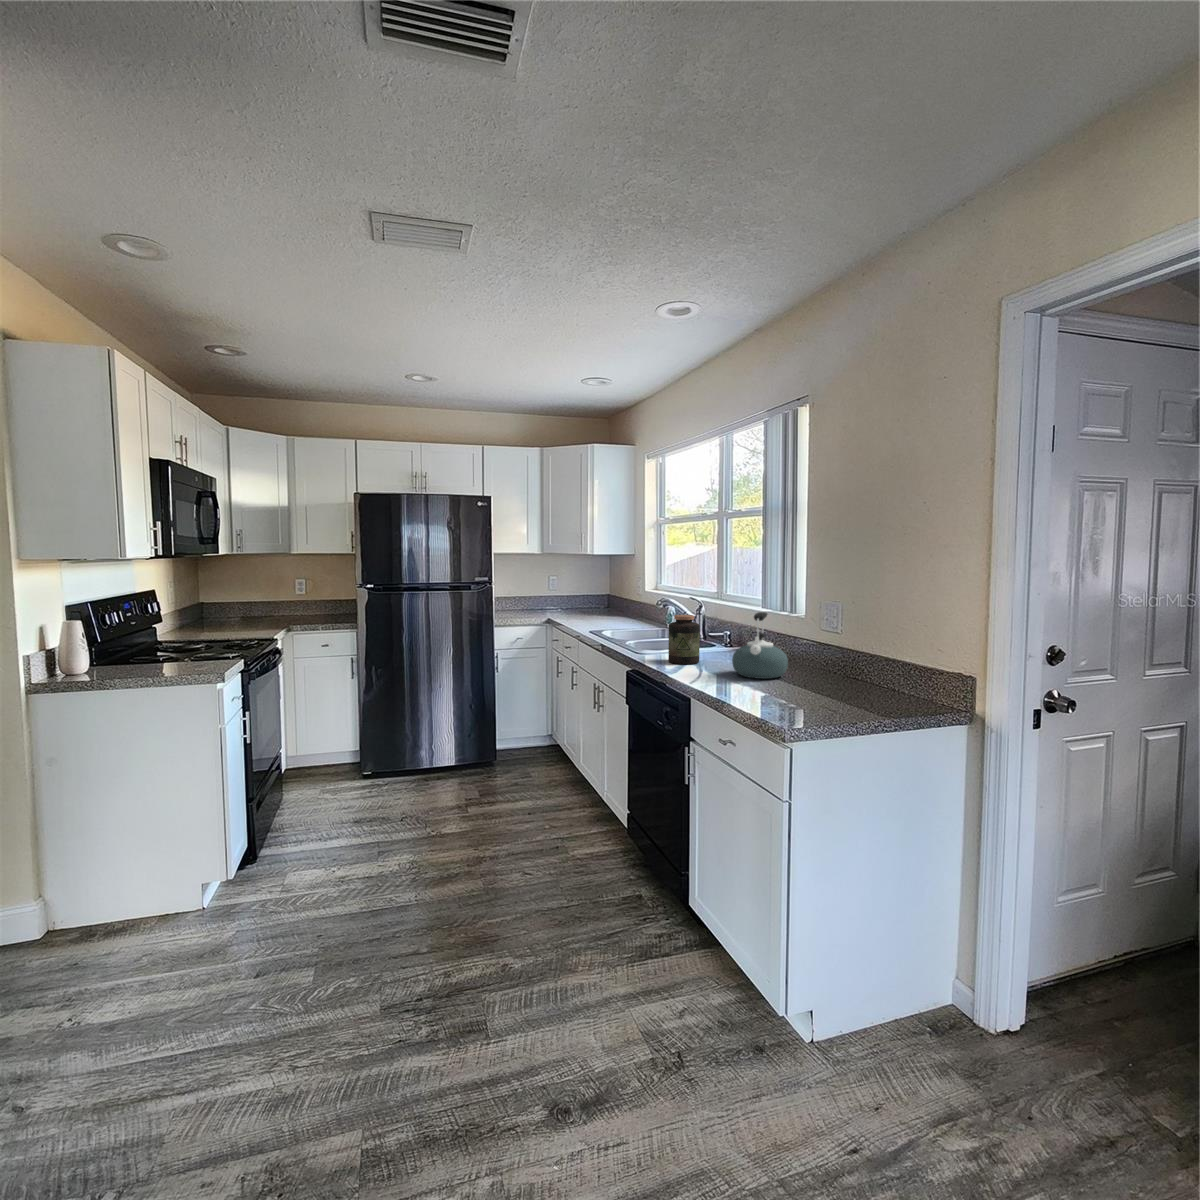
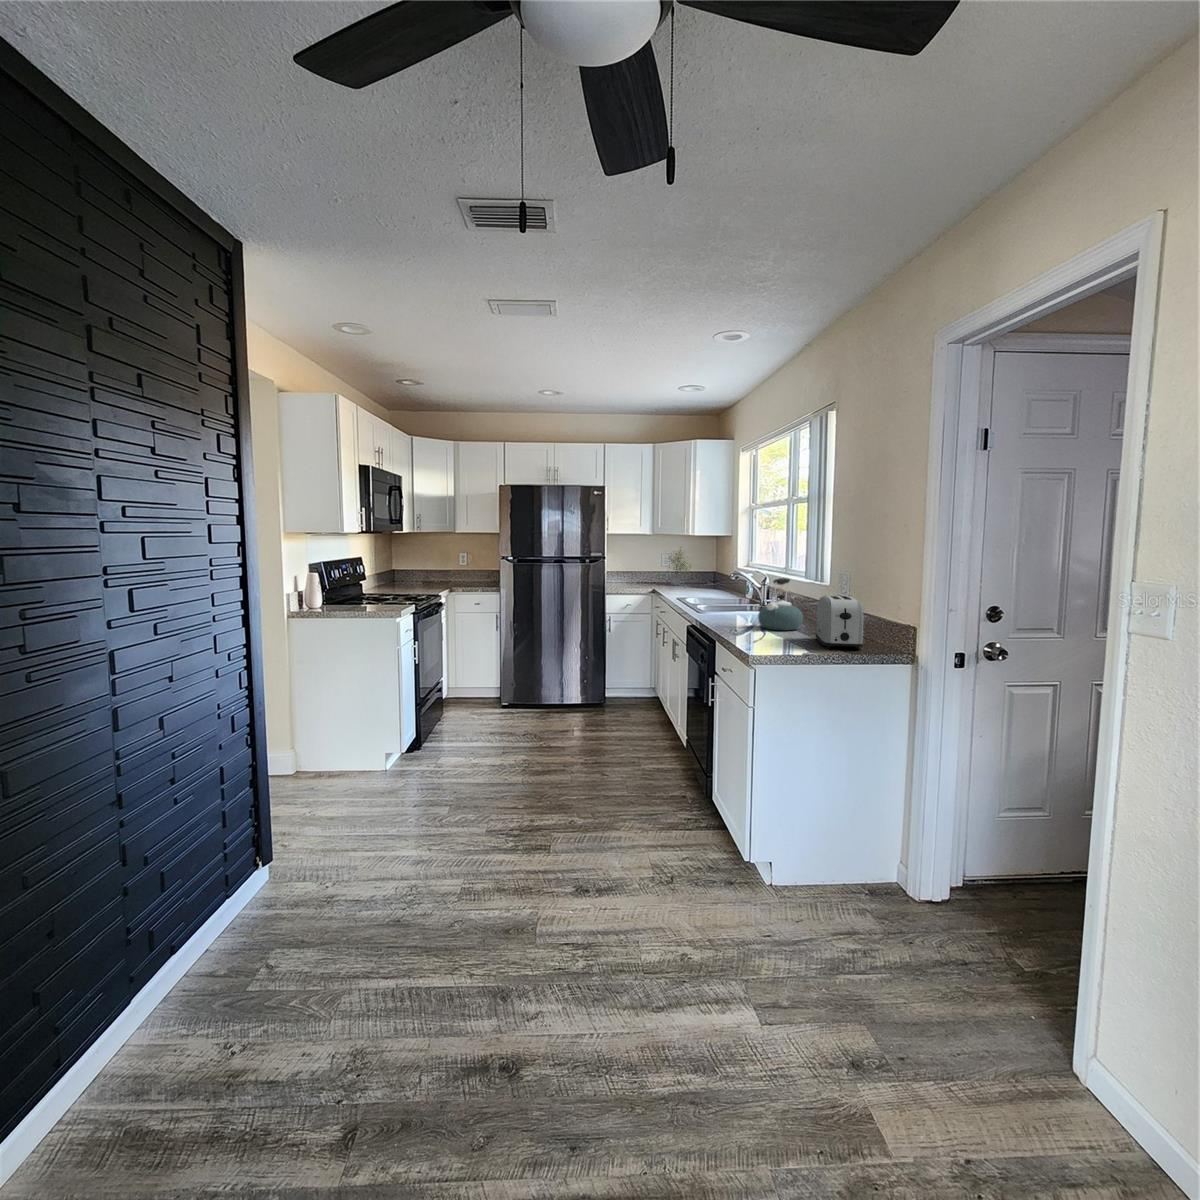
potted plant: none [552,567,589,612] -> present [669,550,691,585]
jar: present [668,615,700,664] -> none [718,581,743,620]
toaster: none [822,637,903,709] -> present [816,596,863,650]

